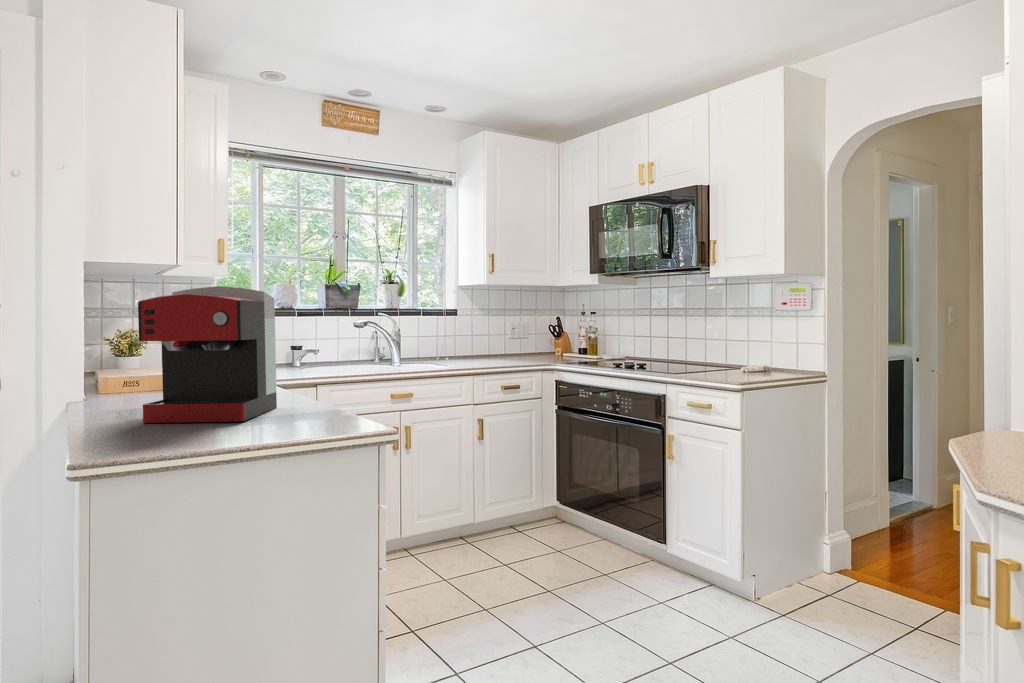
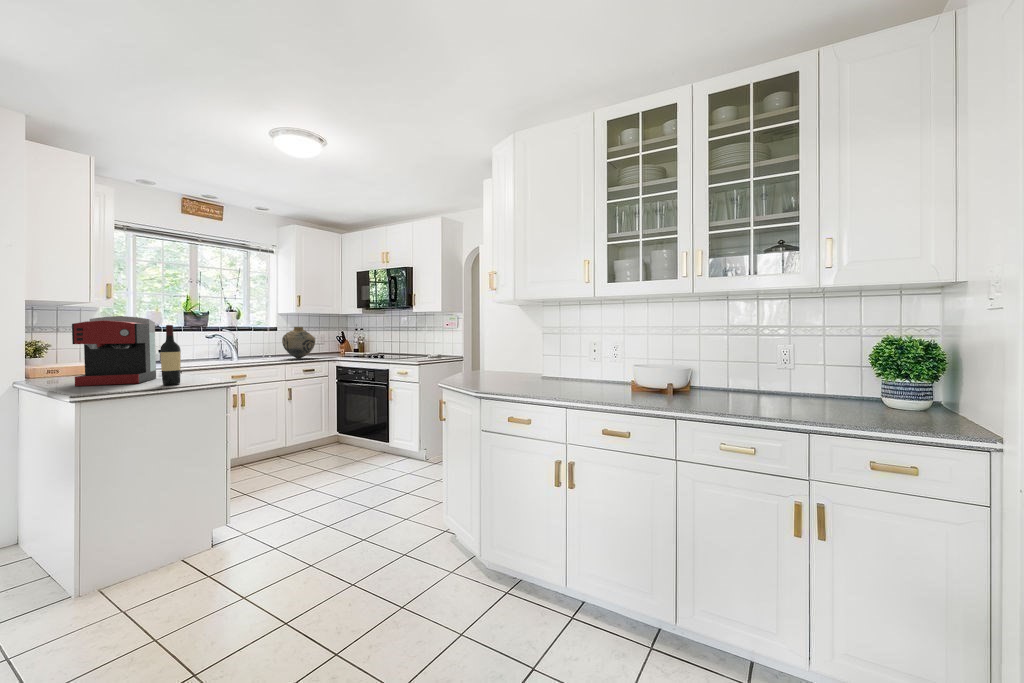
wine bottle: none [278,302,314,431] -> present [160,325,181,385]
vase: none [469,309,523,365] -> present [282,327,315,358]

